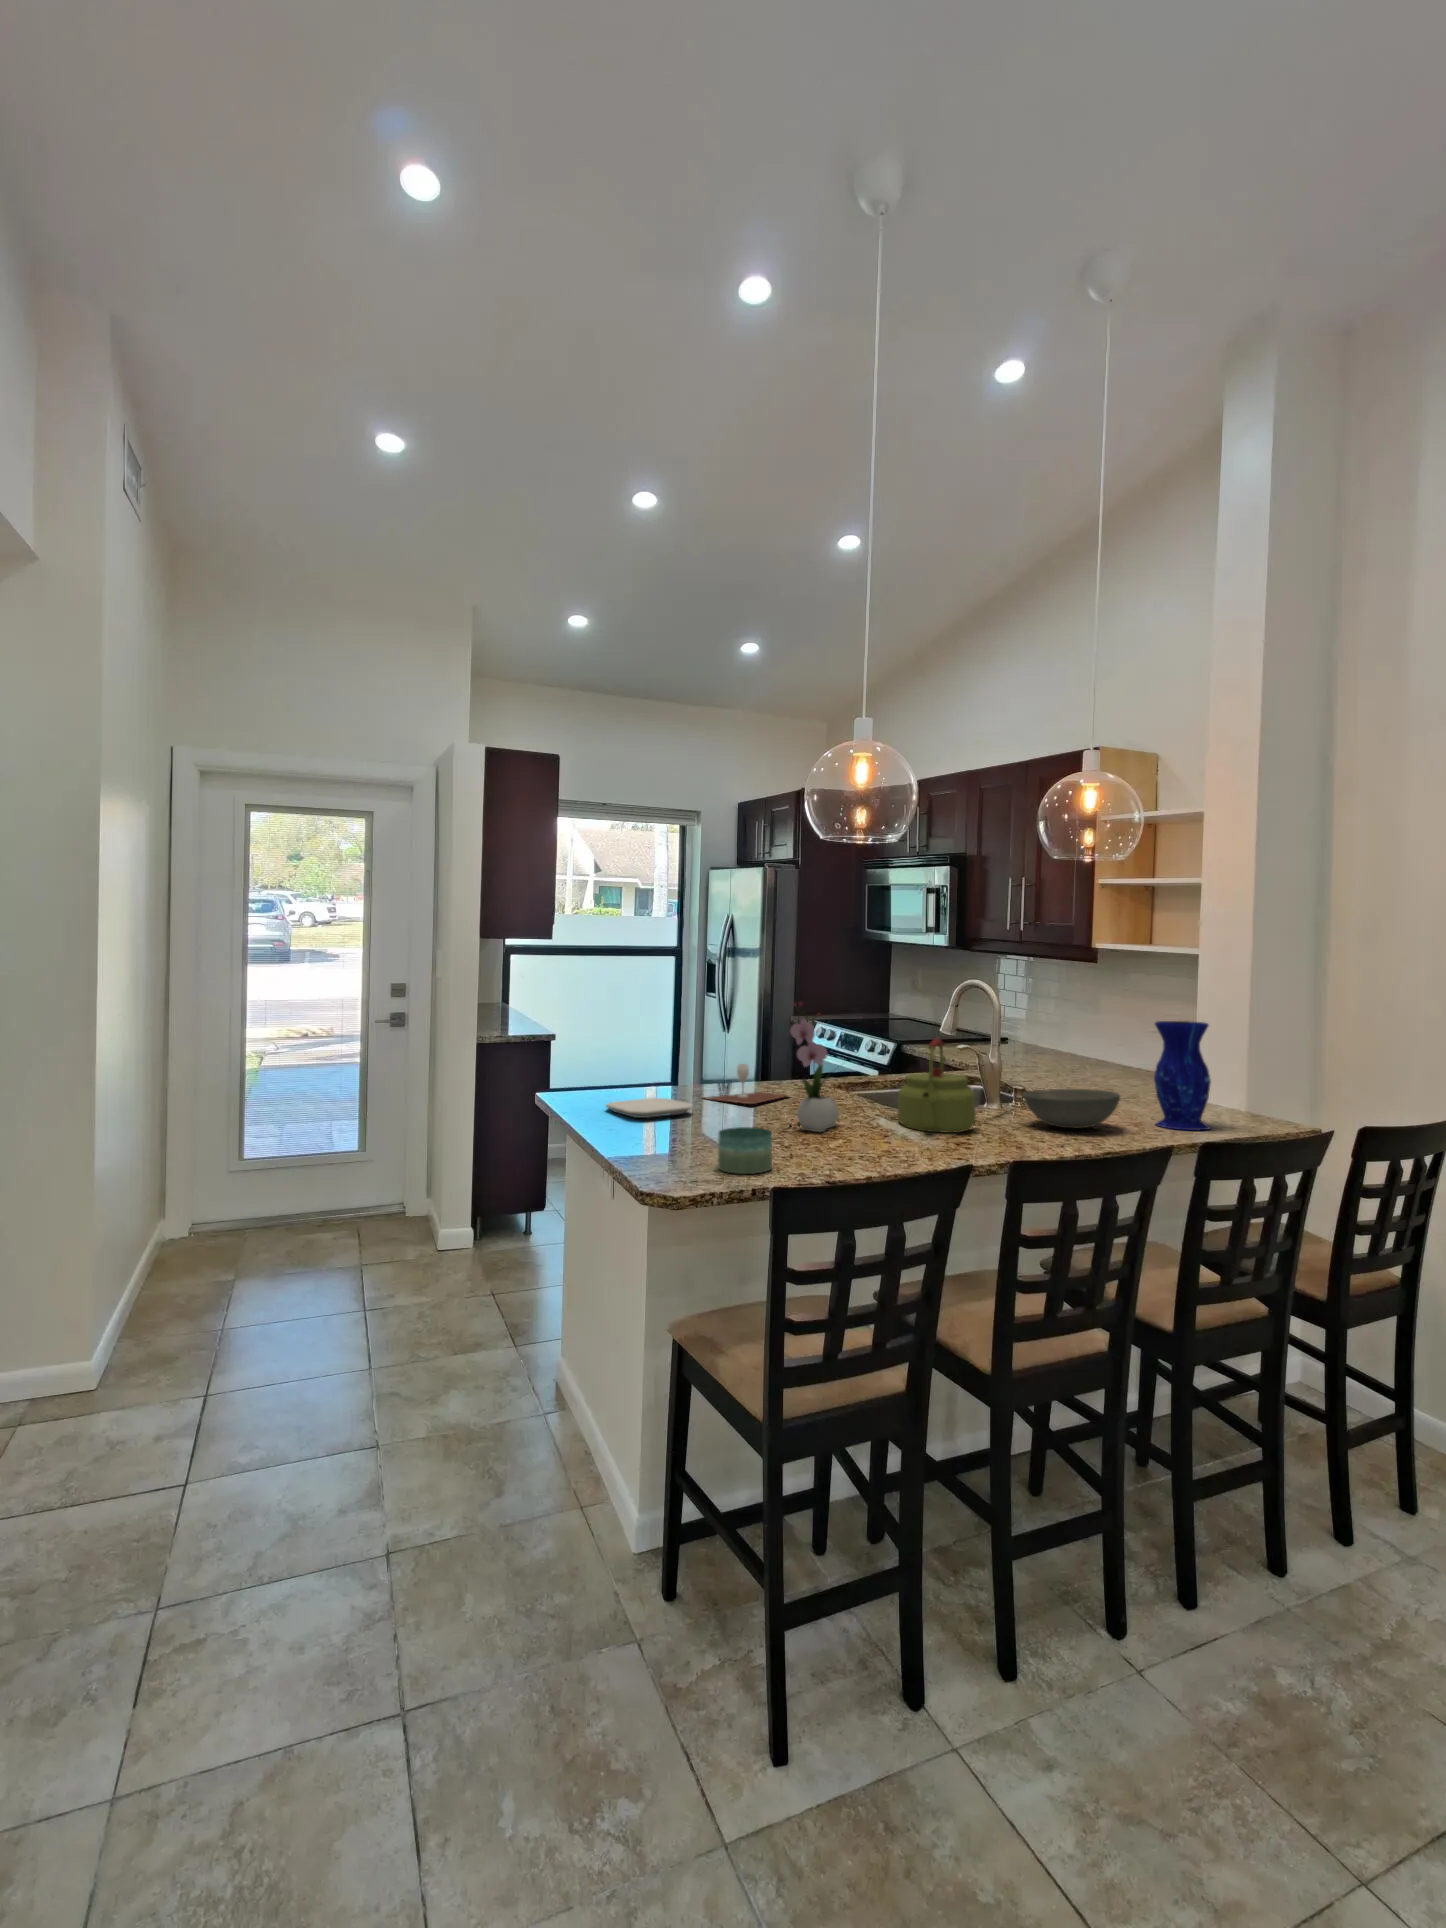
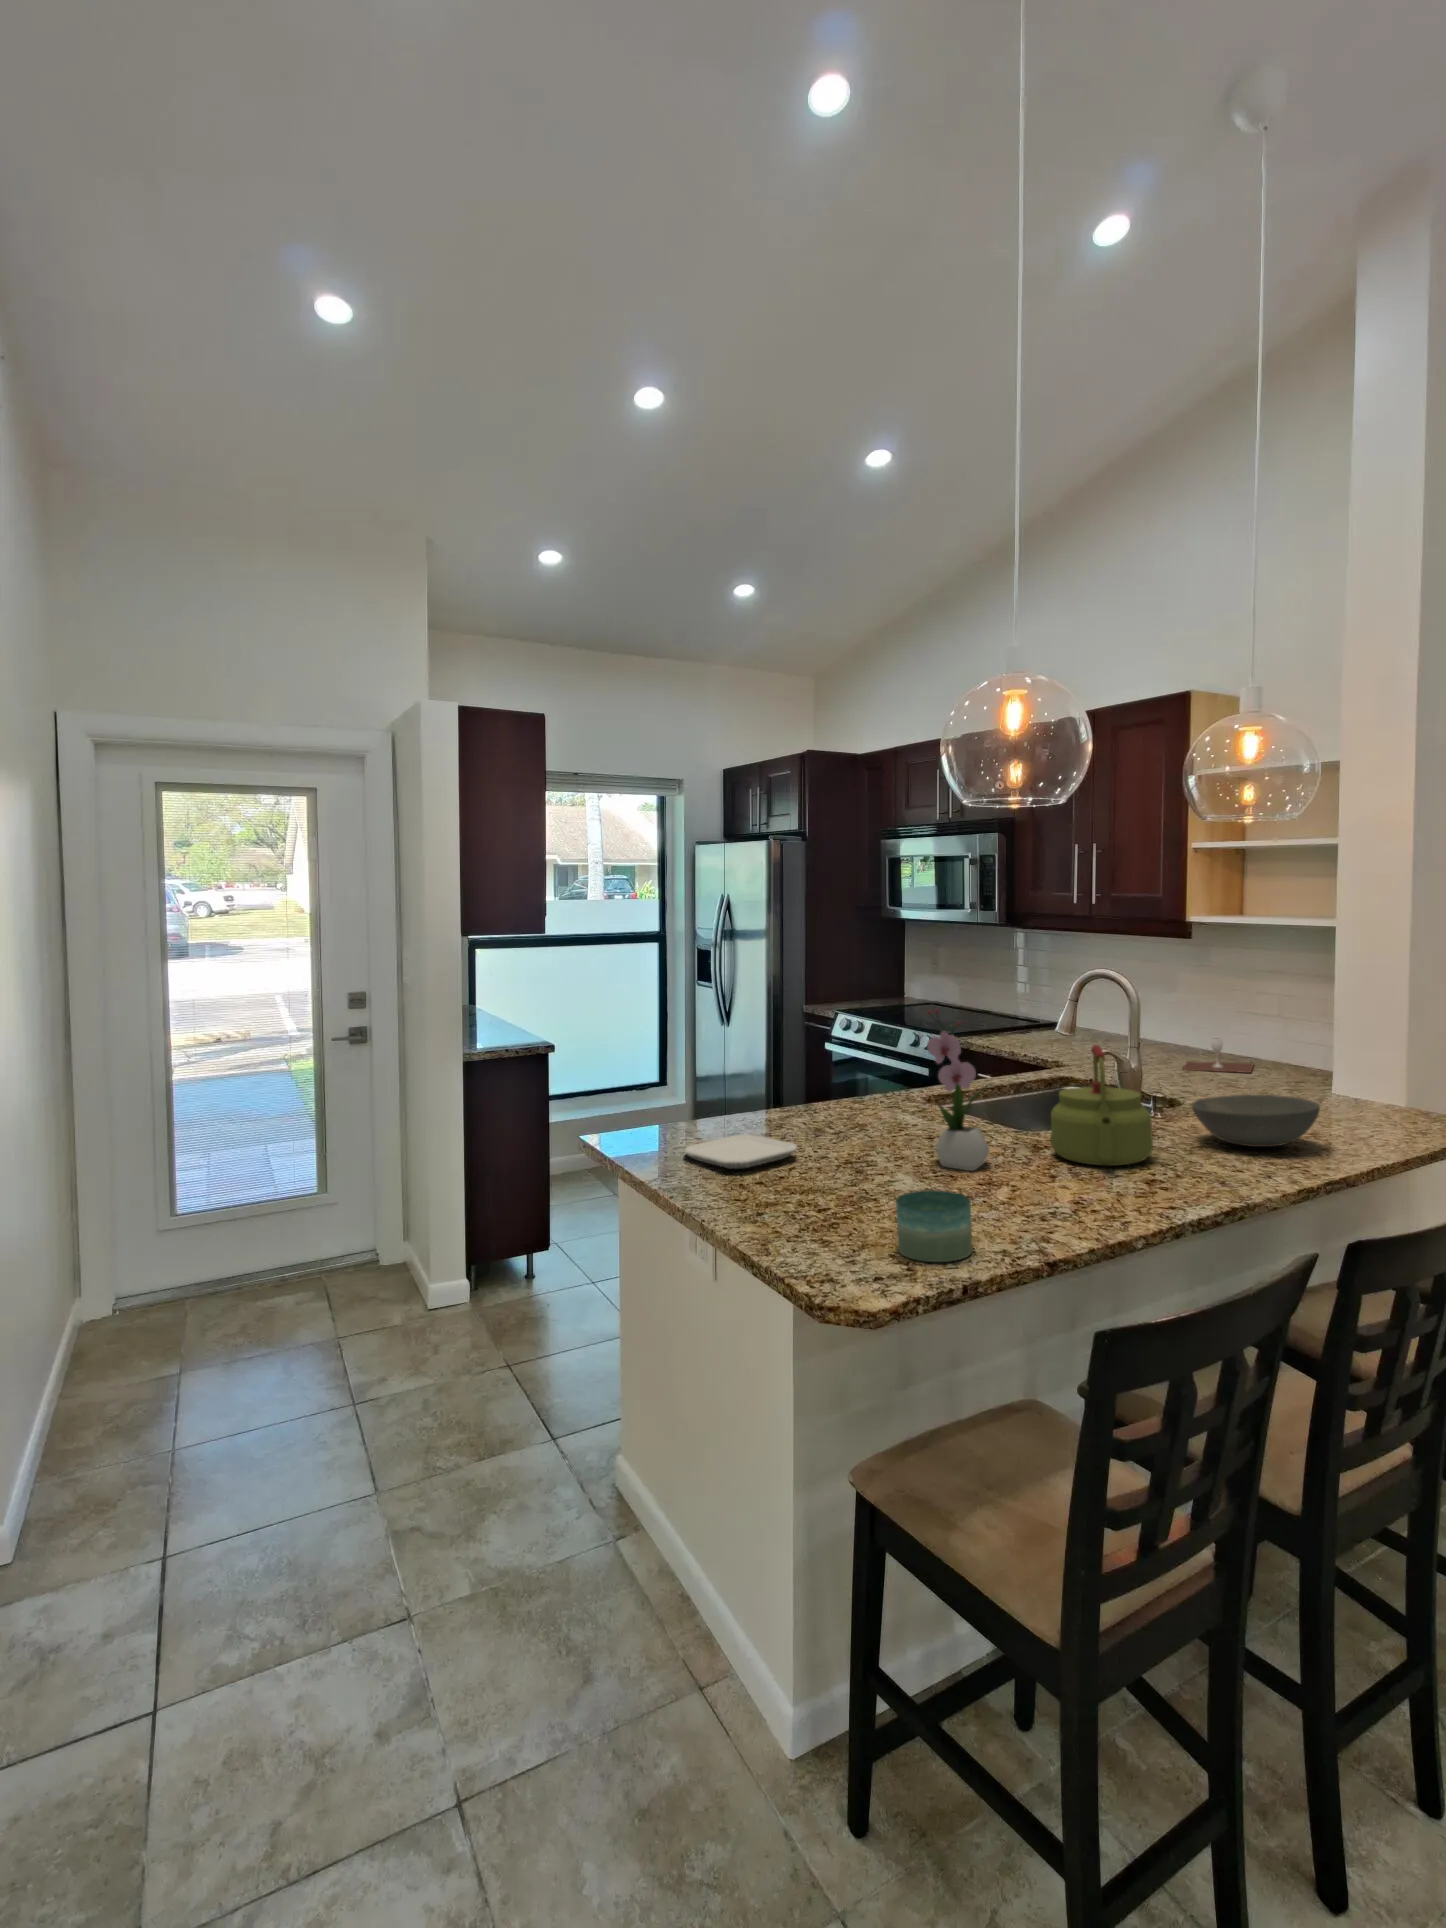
vase: present [1154,1021,1211,1130] -> none [1337,1007,1415,1141]
wine glass: present [702,1064,787,1104] -> present [1182,1038,1253,1073]

